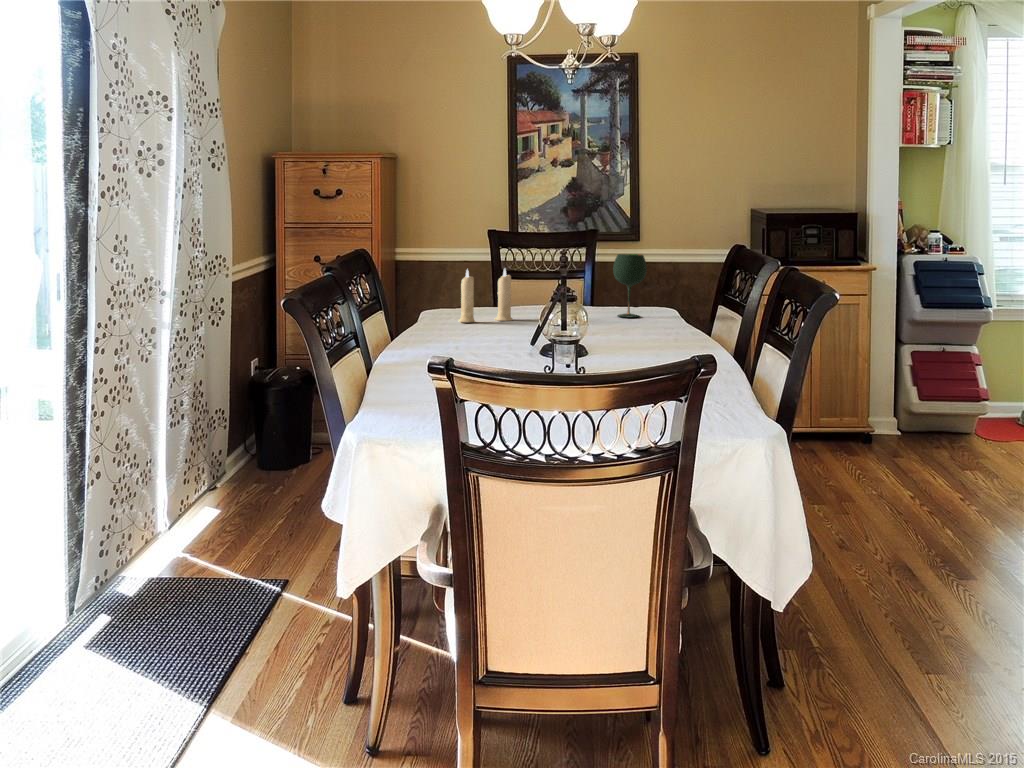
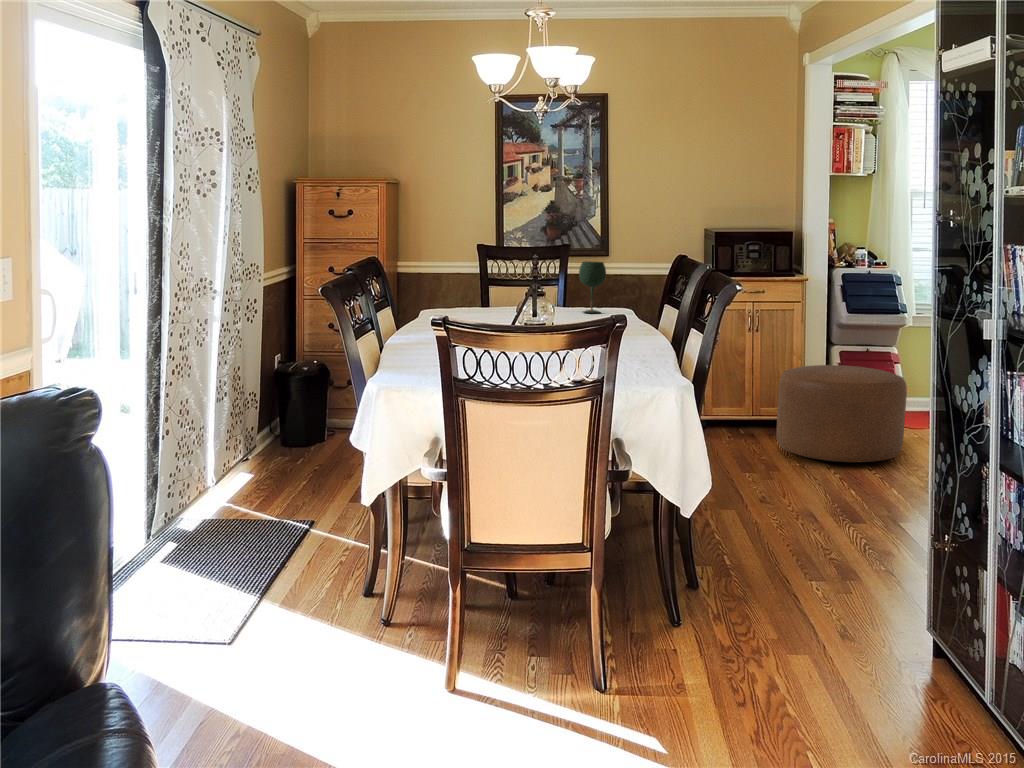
candle: present [458,269,512,322] -> none [452,271,497,316]
ottoman: none [844,374,1003,492] -> present [776,365,907,463]

